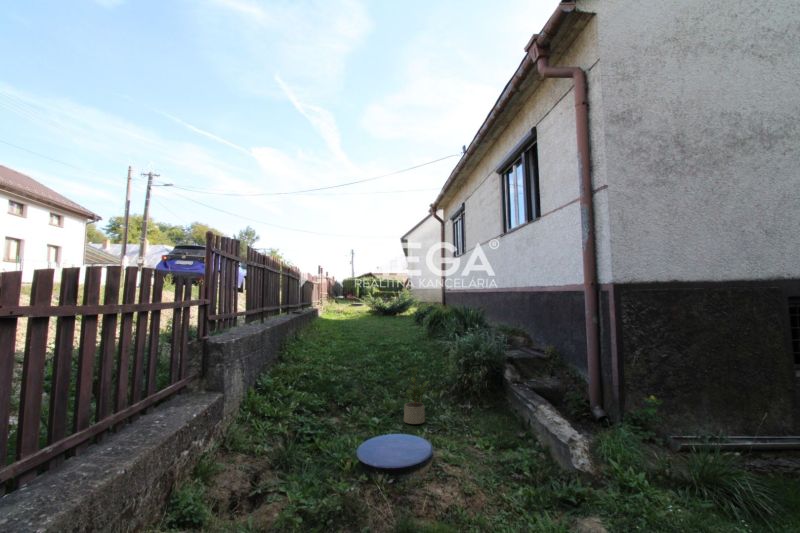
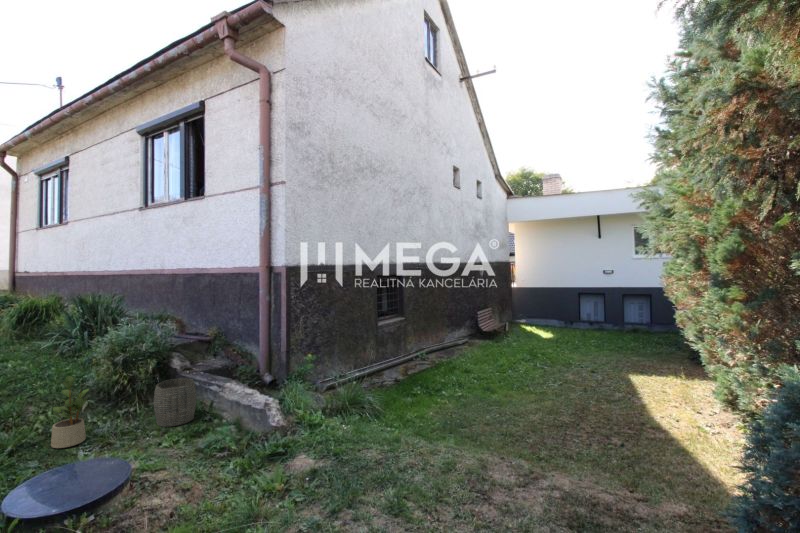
woven basket: none [475,389,512,434] -> present [154,378,196,427]

